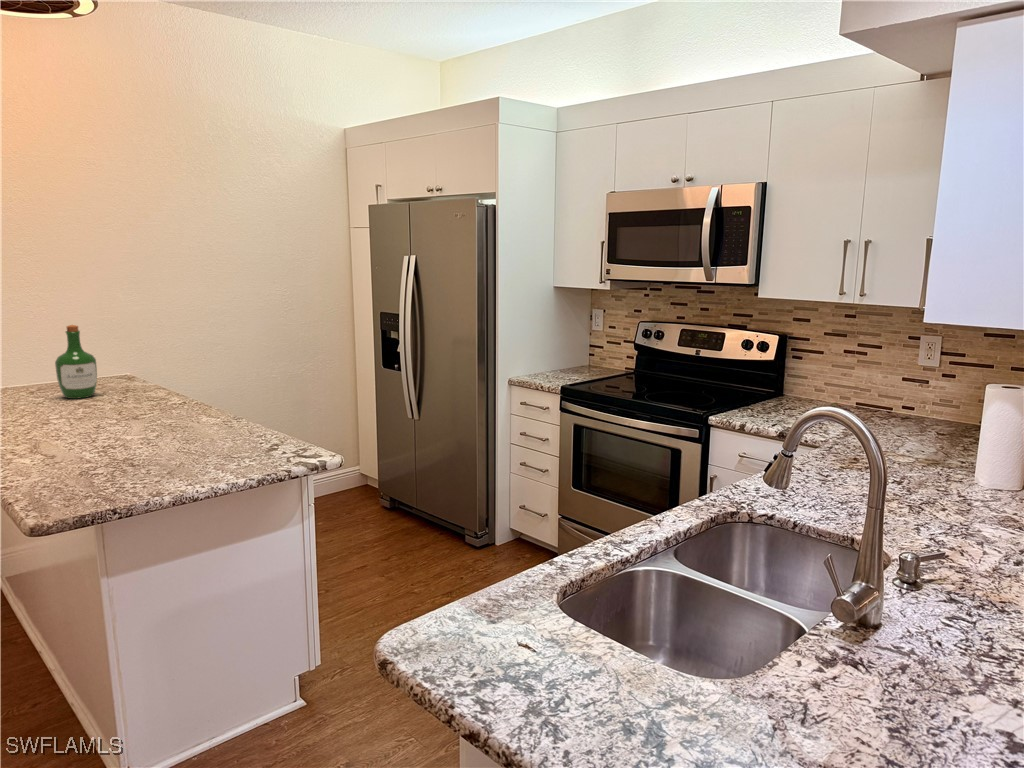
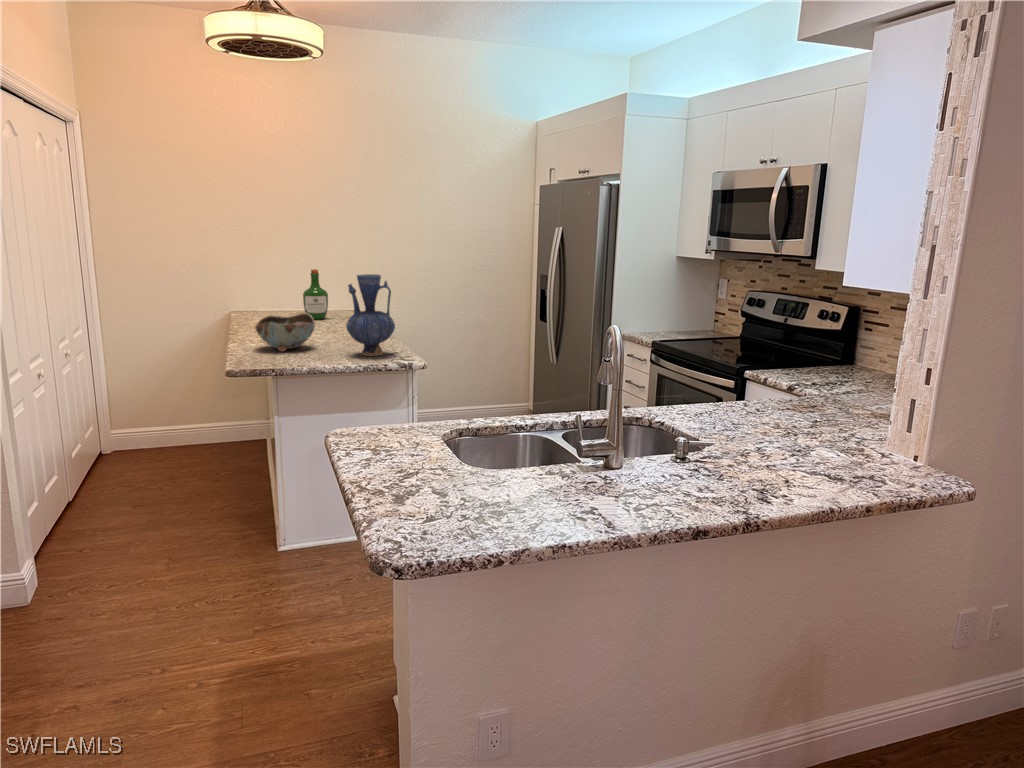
vase: none [203,333,281,457] -> present [346,274,395,356]
bowl: none [29,399,136,468] -> present [255,313,315,351]

